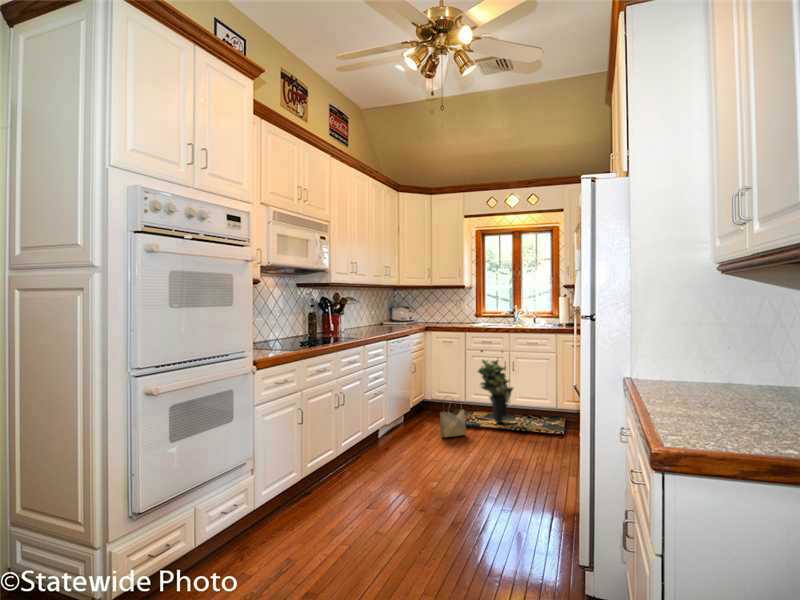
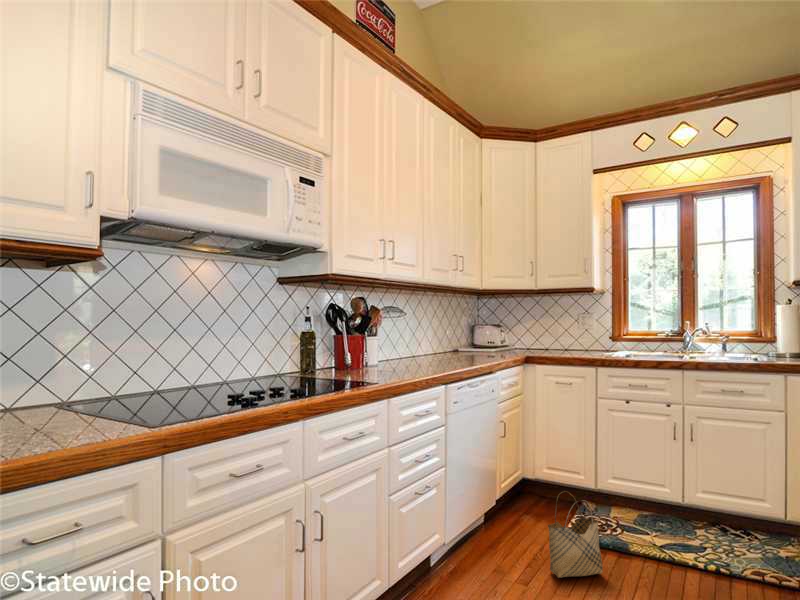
potted plant: present [478,359,513,423] -> none [619,416,696,545]

